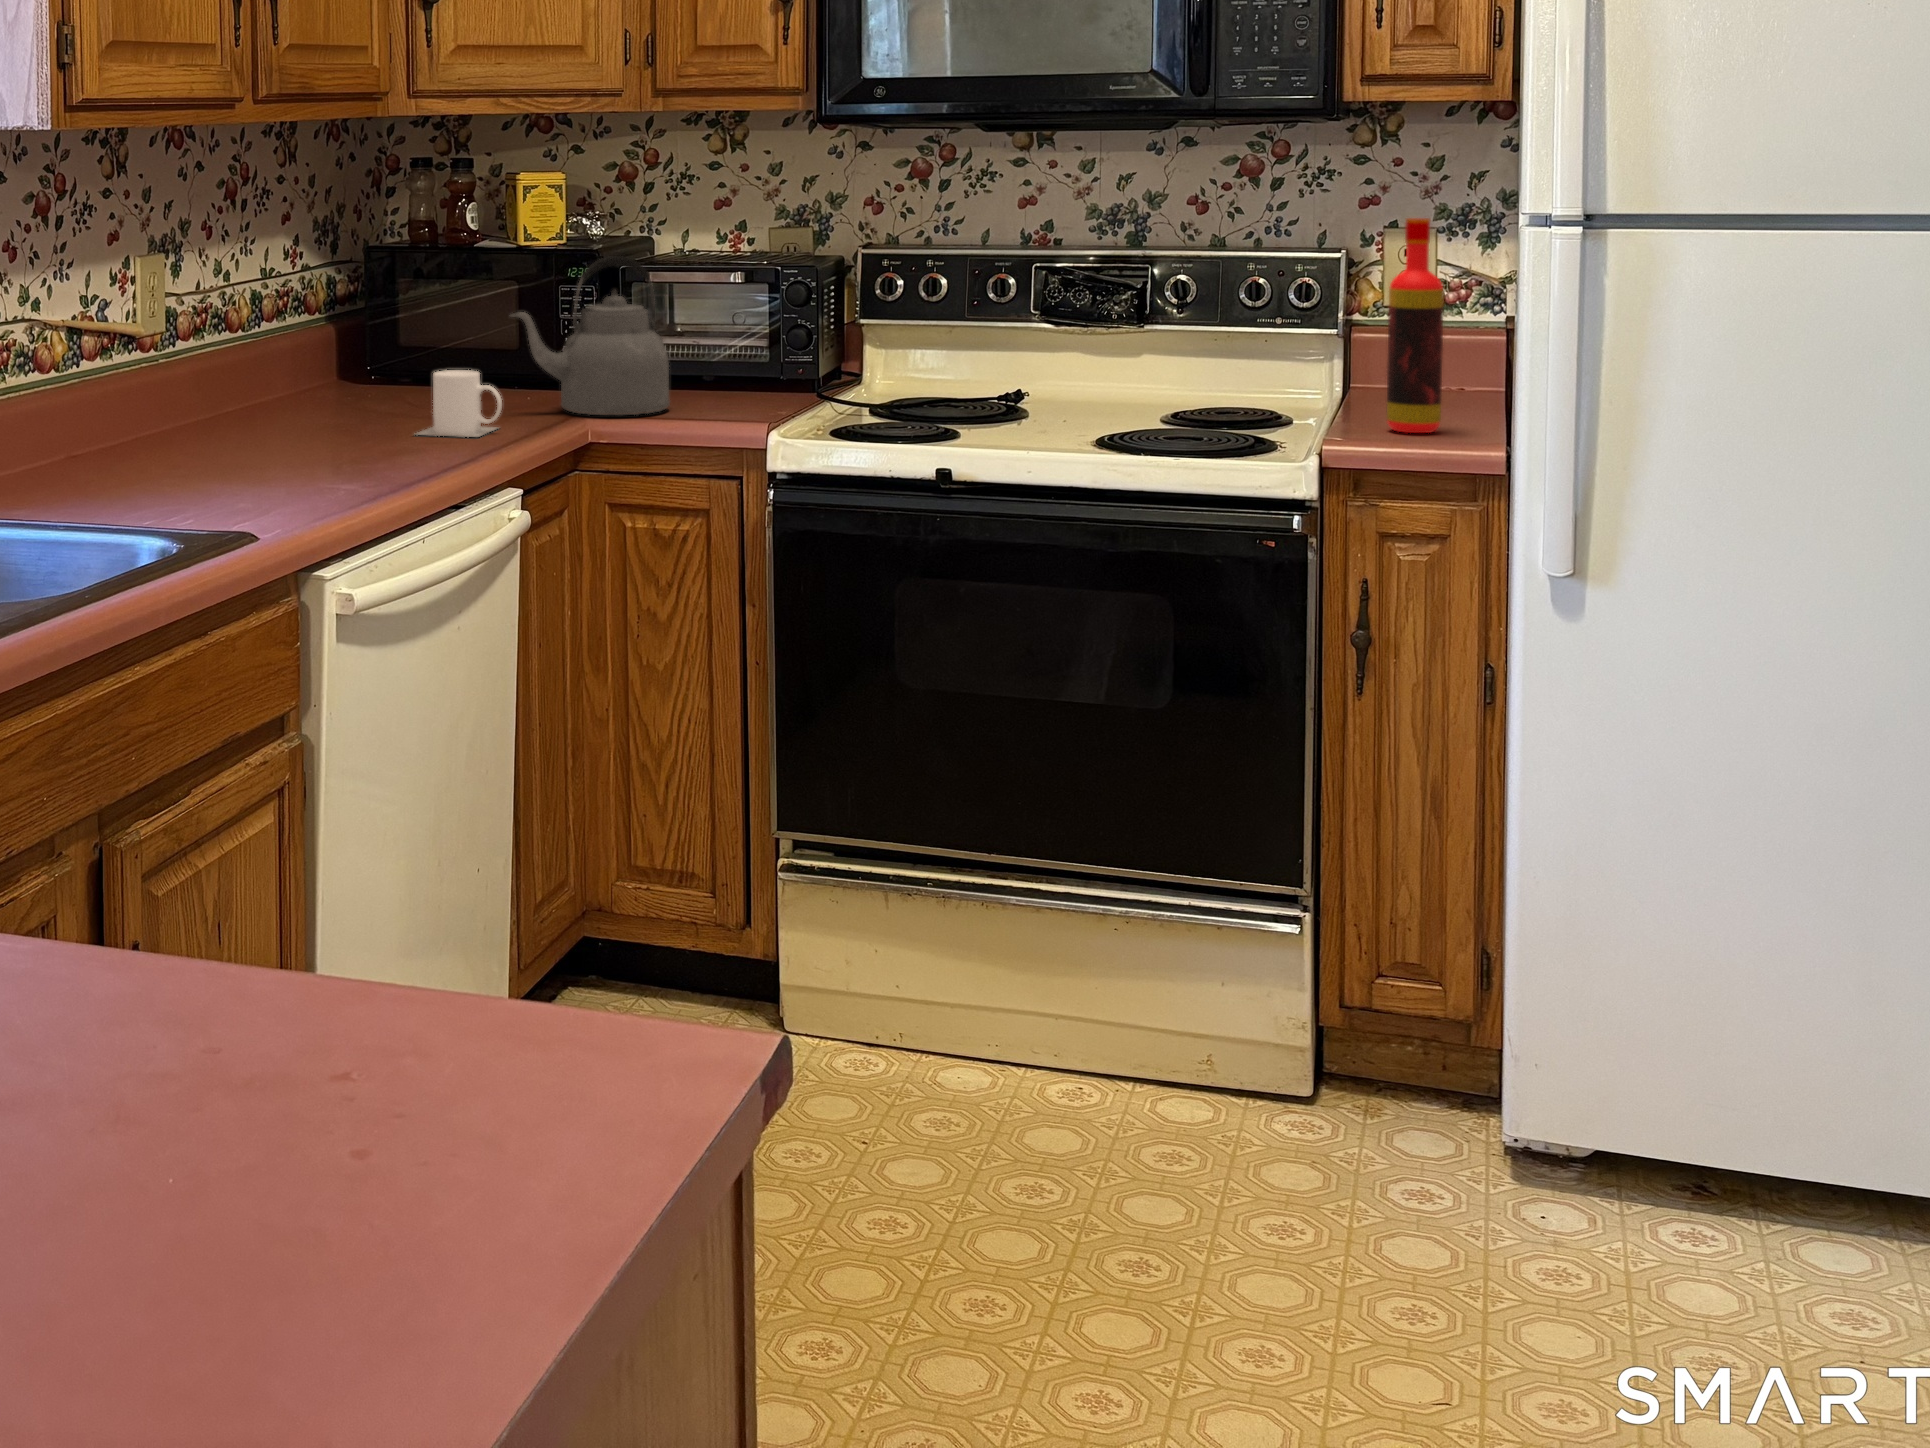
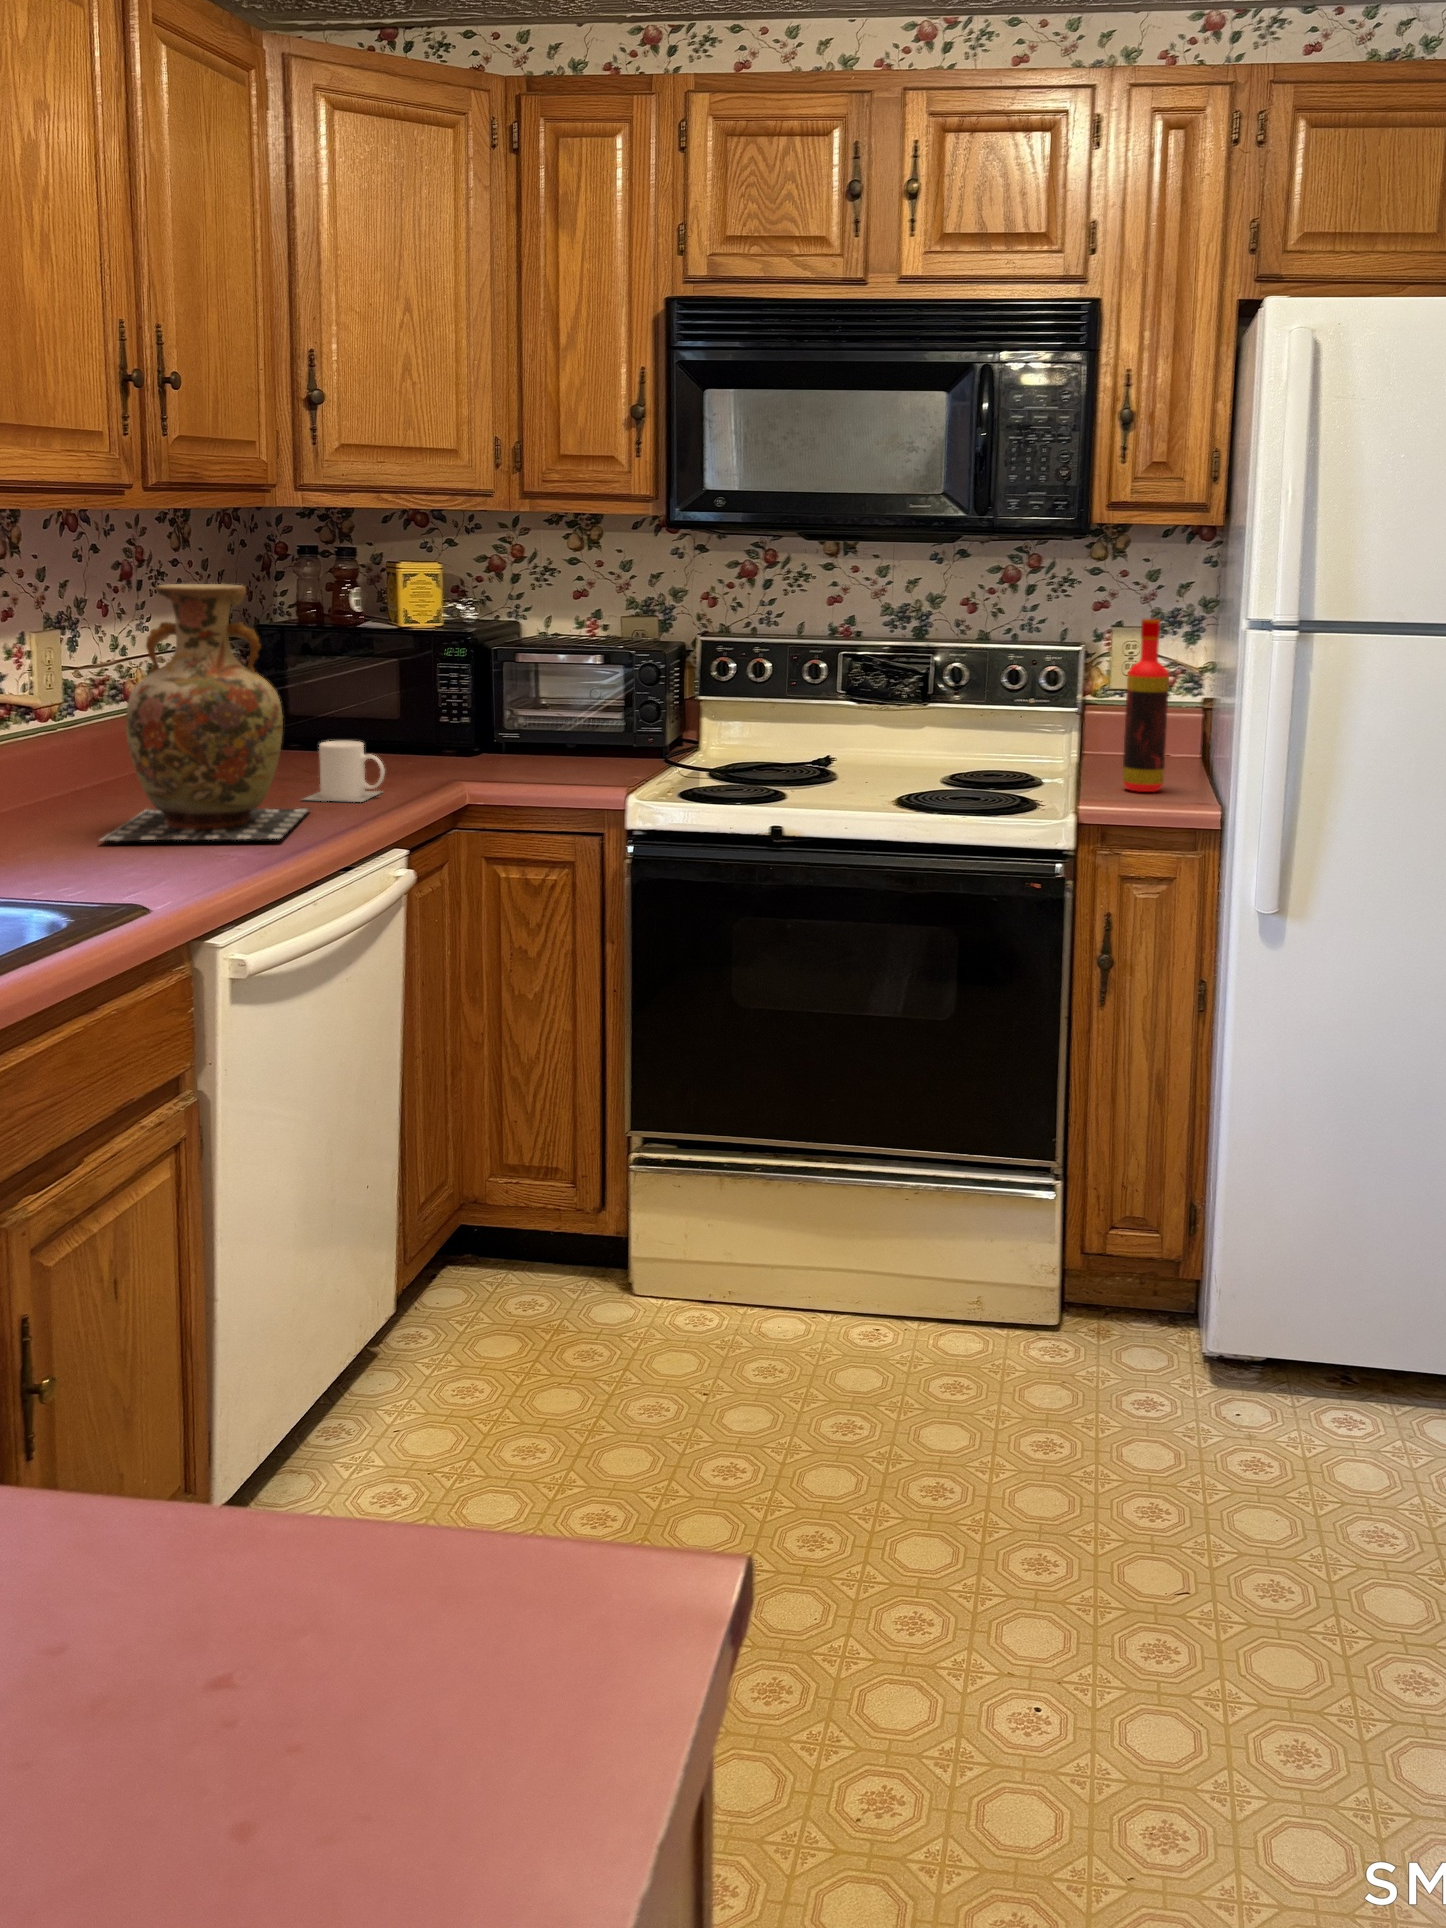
vase: none [212,200,425,472] -> present [101,584,309,842]
kettle: present [511,256,670,415] -> none [391,639,536,779]

